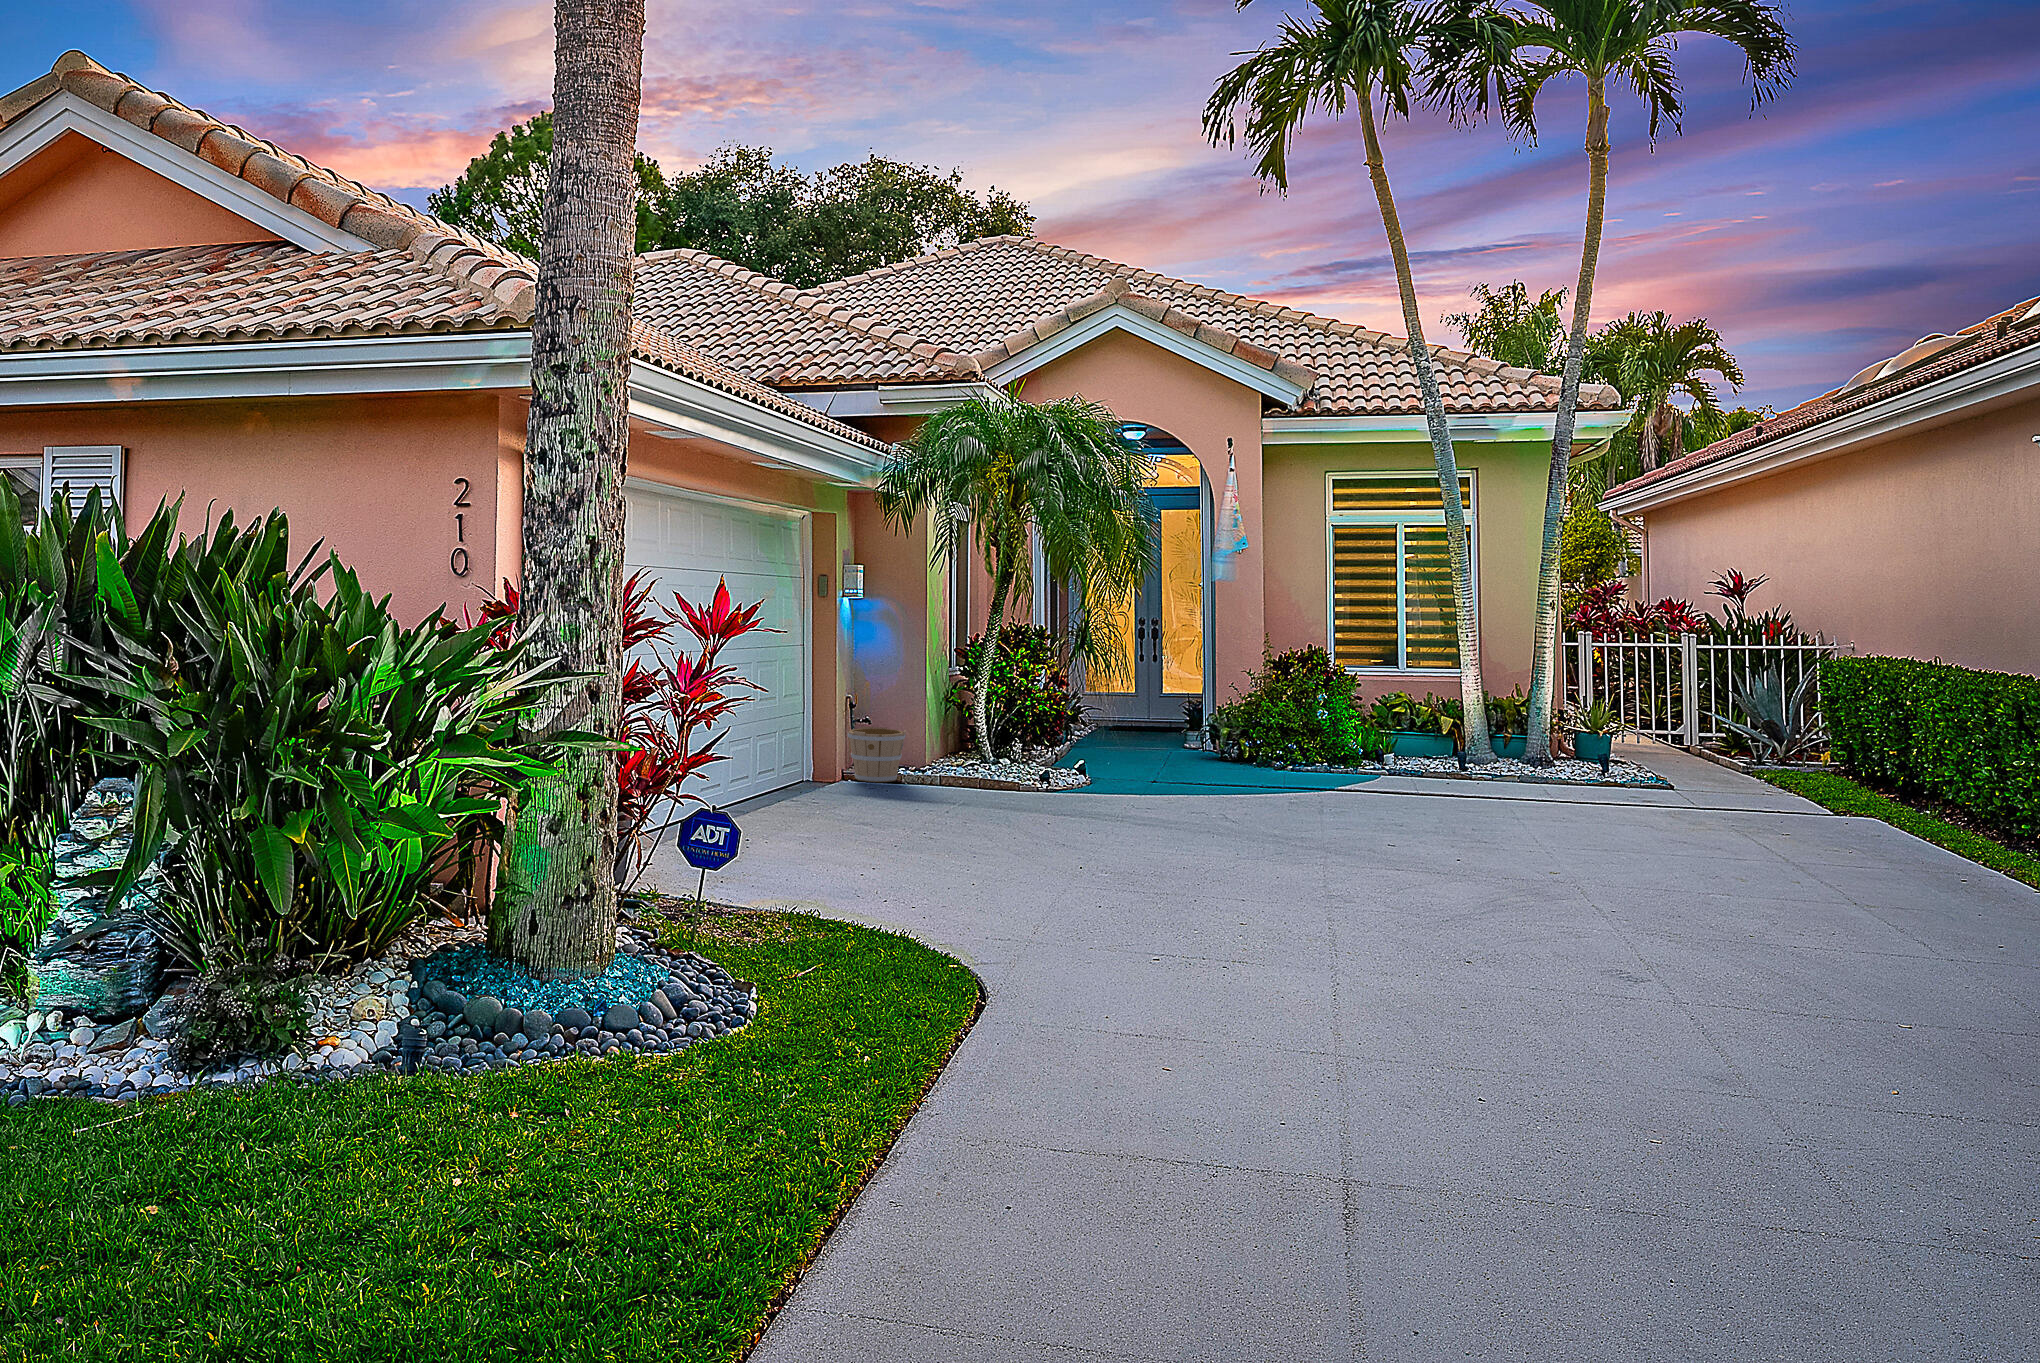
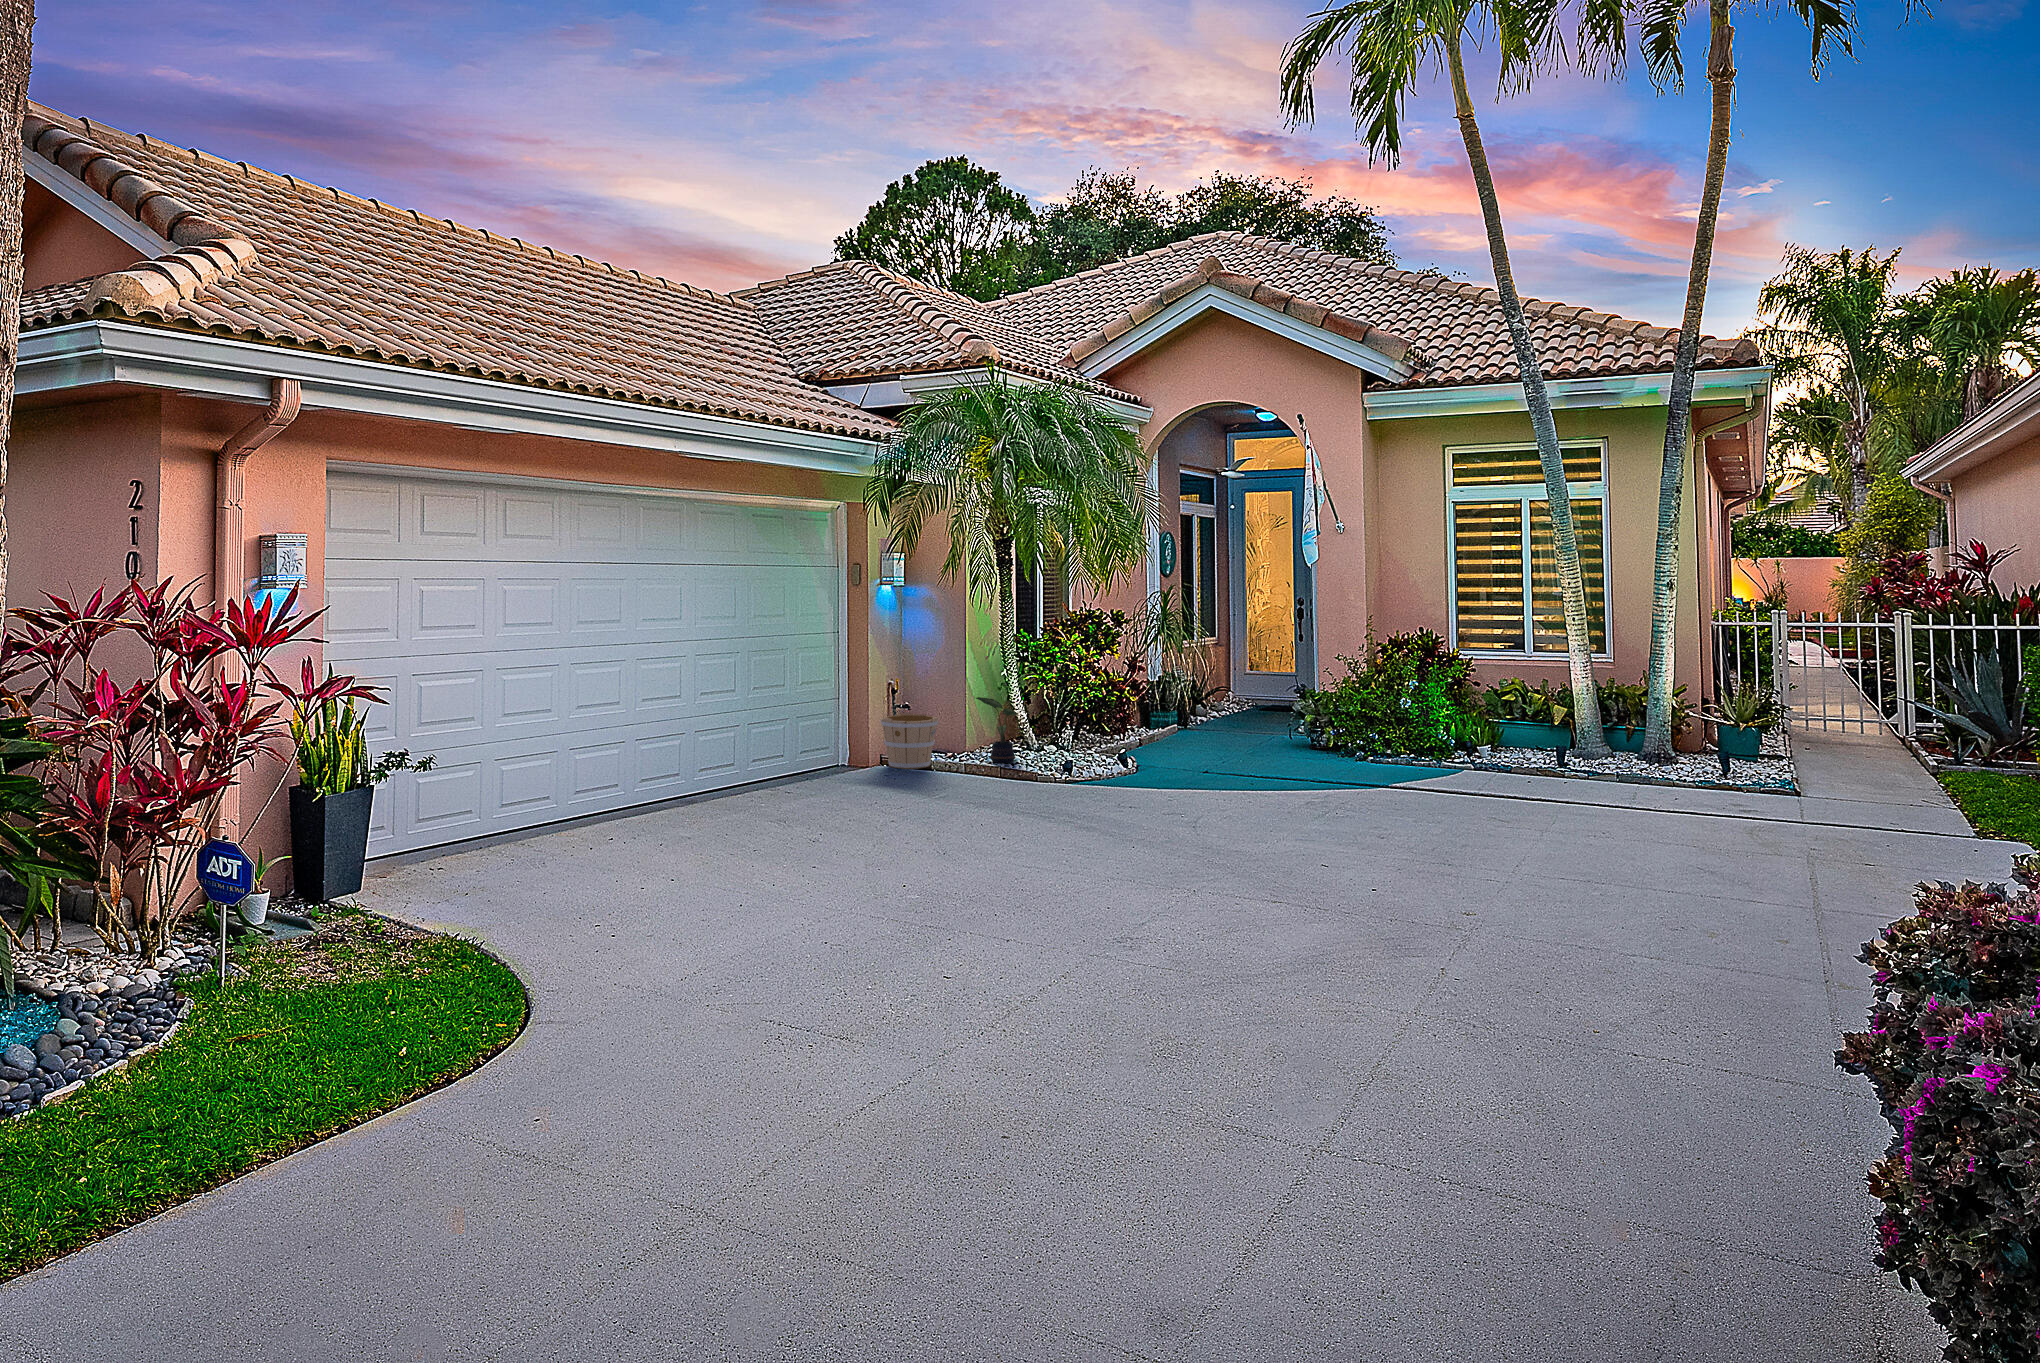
potted plant: none [931,710,979,775] -> present [976,697,1017,763]

